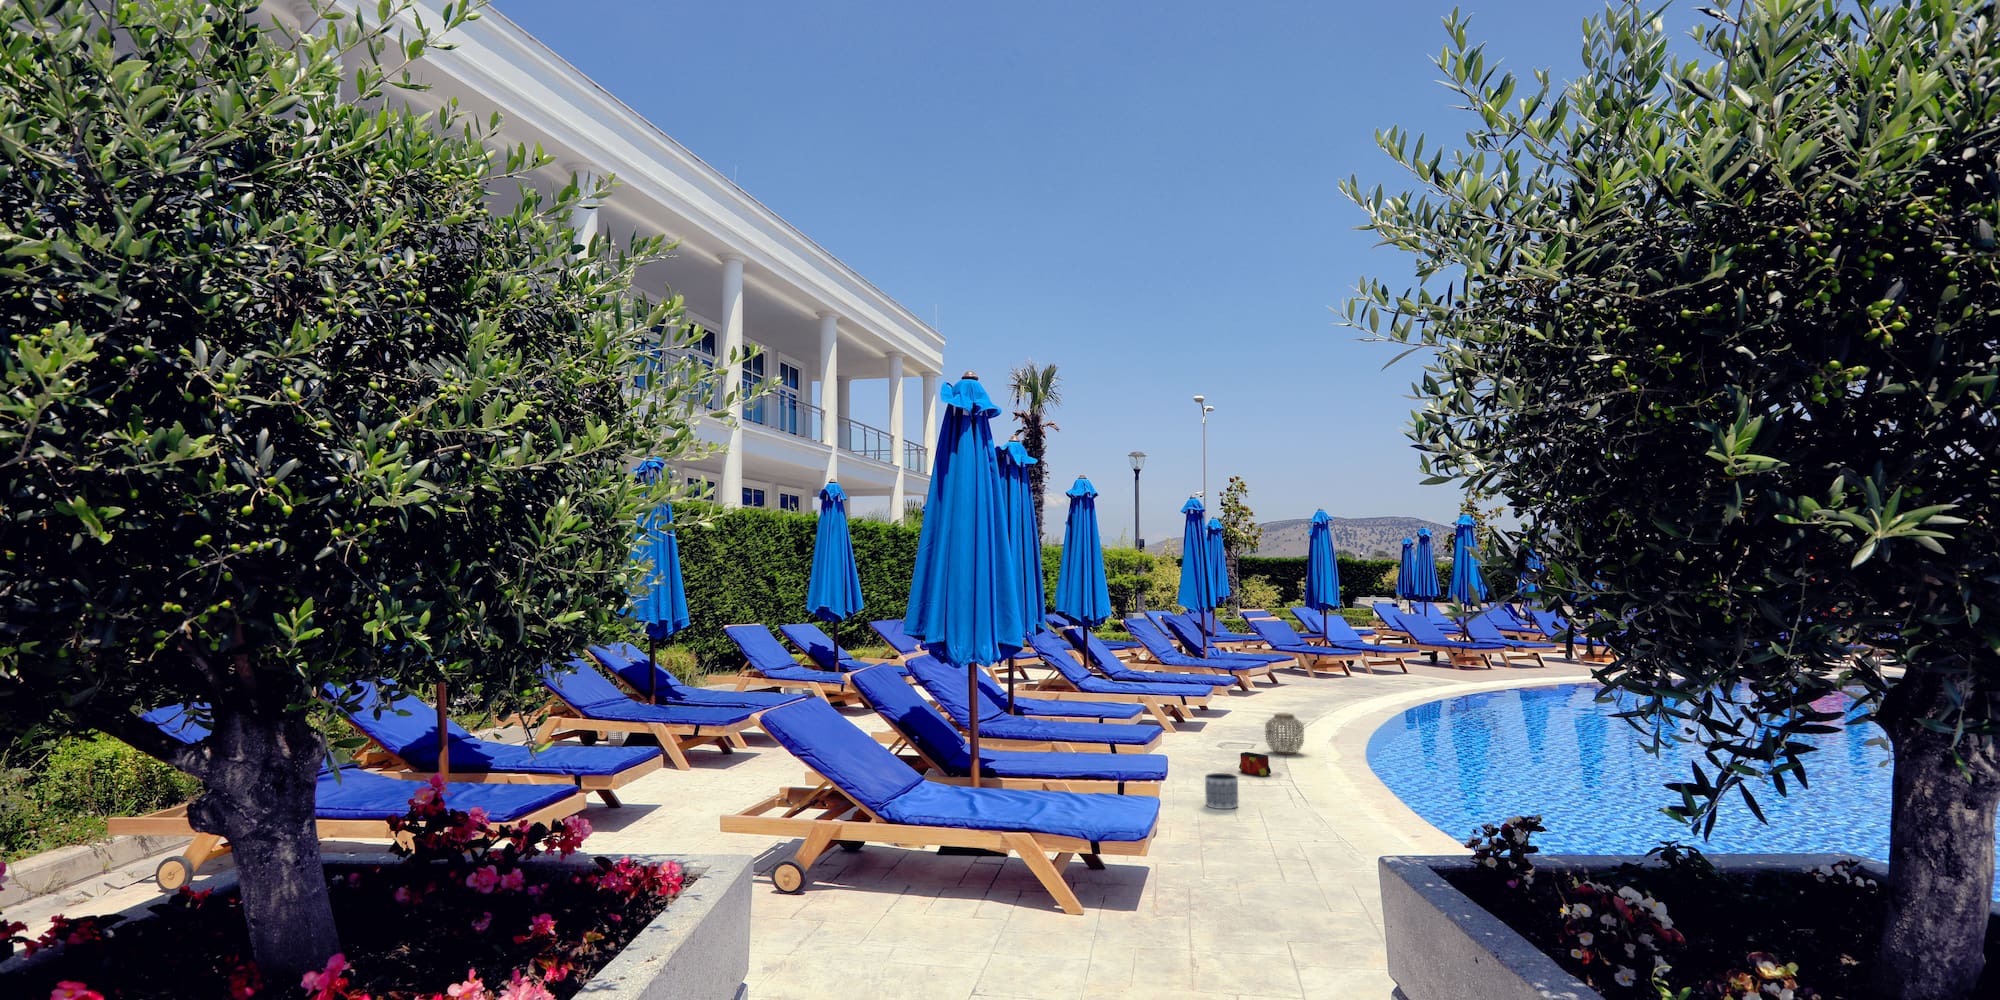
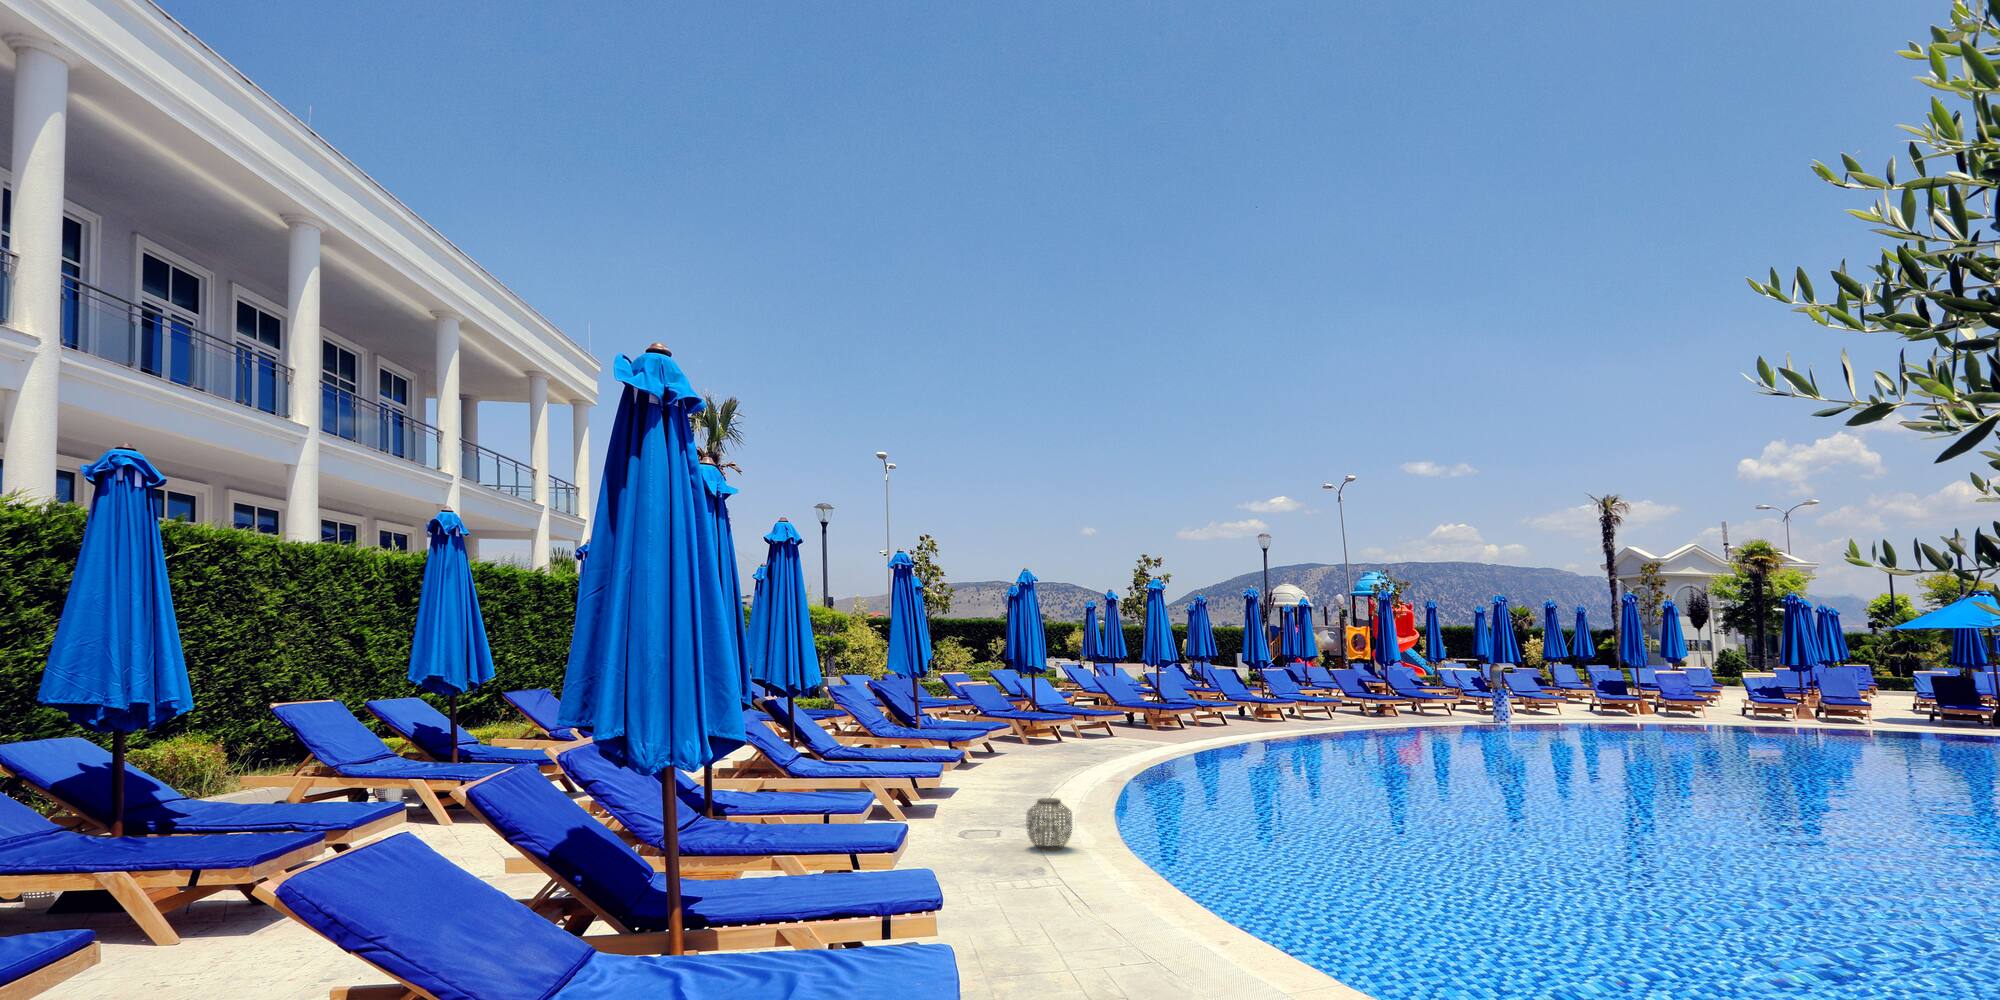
bag: present [1239,752,1271,776] -> none [1008,854,1050,885]
planter: present [1205,773,1238,809] -> none [991,893,1034,945]

